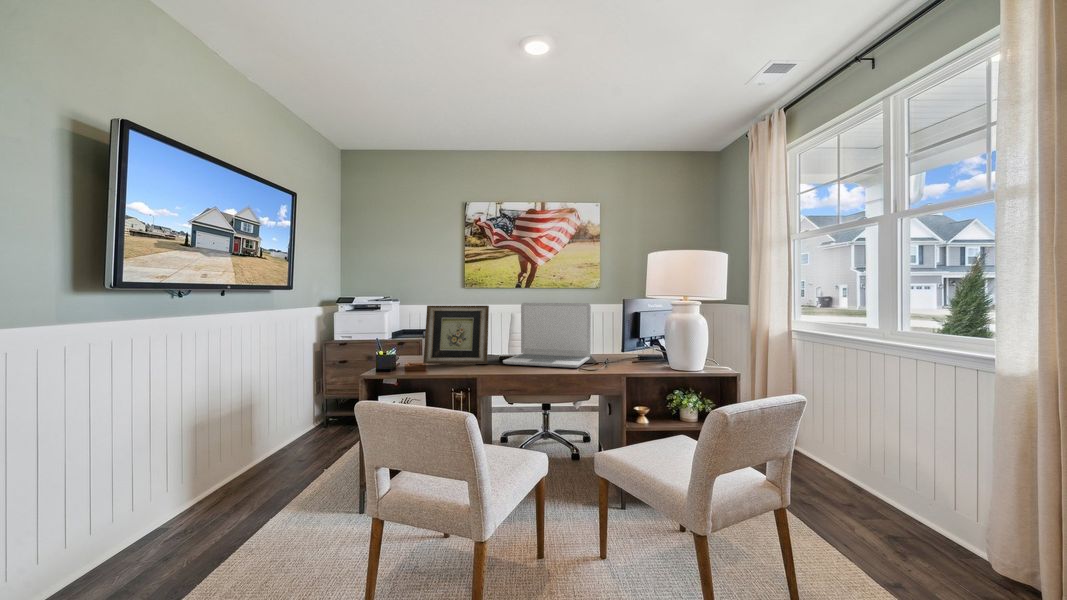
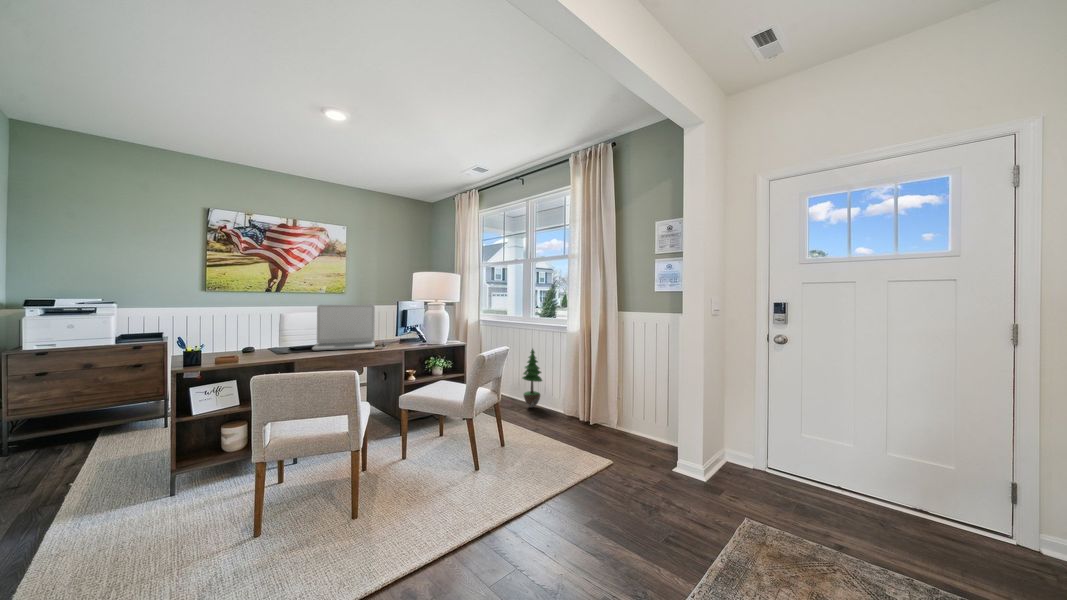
picture frame: present [423,305,489,364] -> none [235,307,298,356]
potted tree: none [871,394,929,519] -> present [522,349,542,408]

